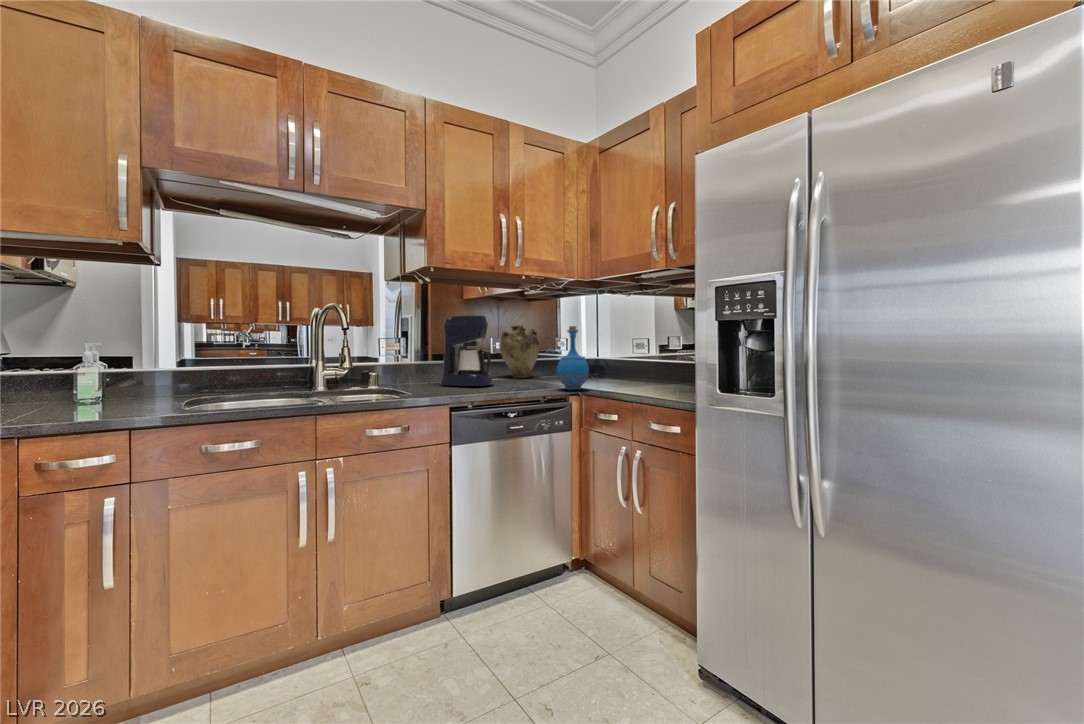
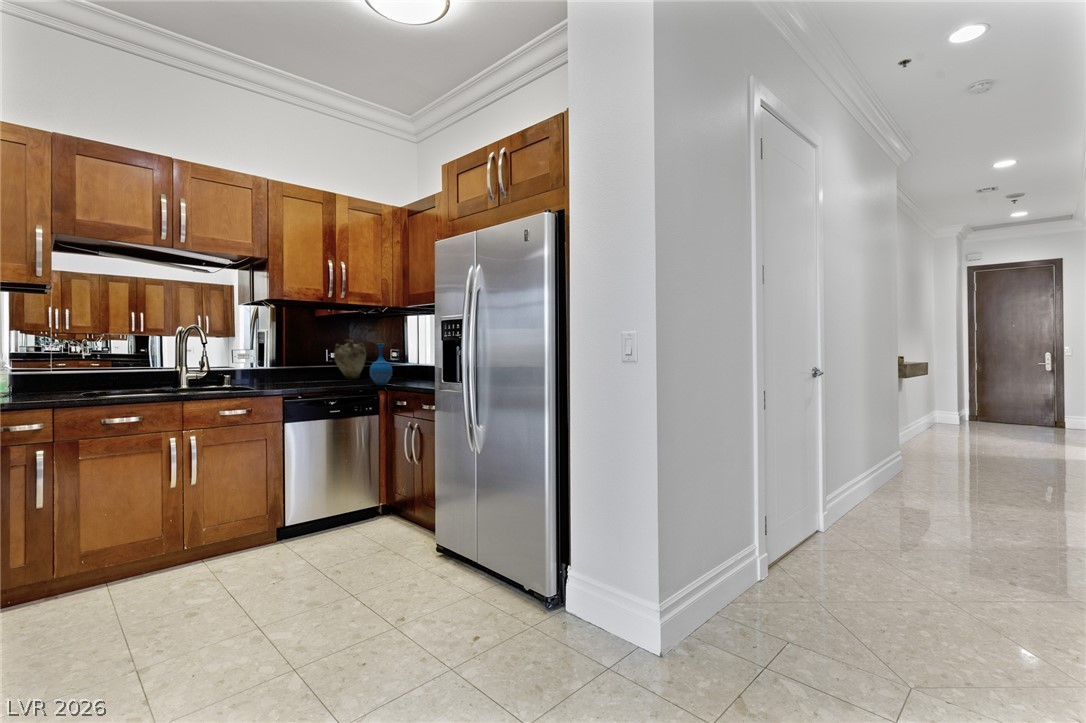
coffee maker: present [440,315,494,386] -> none [282,333,324,384]

